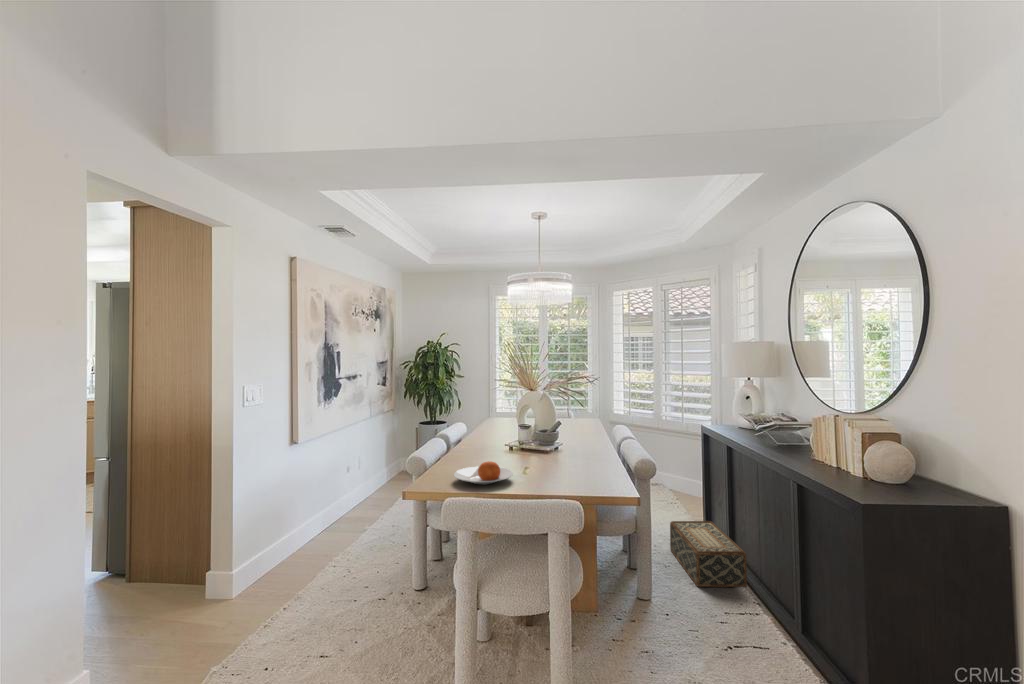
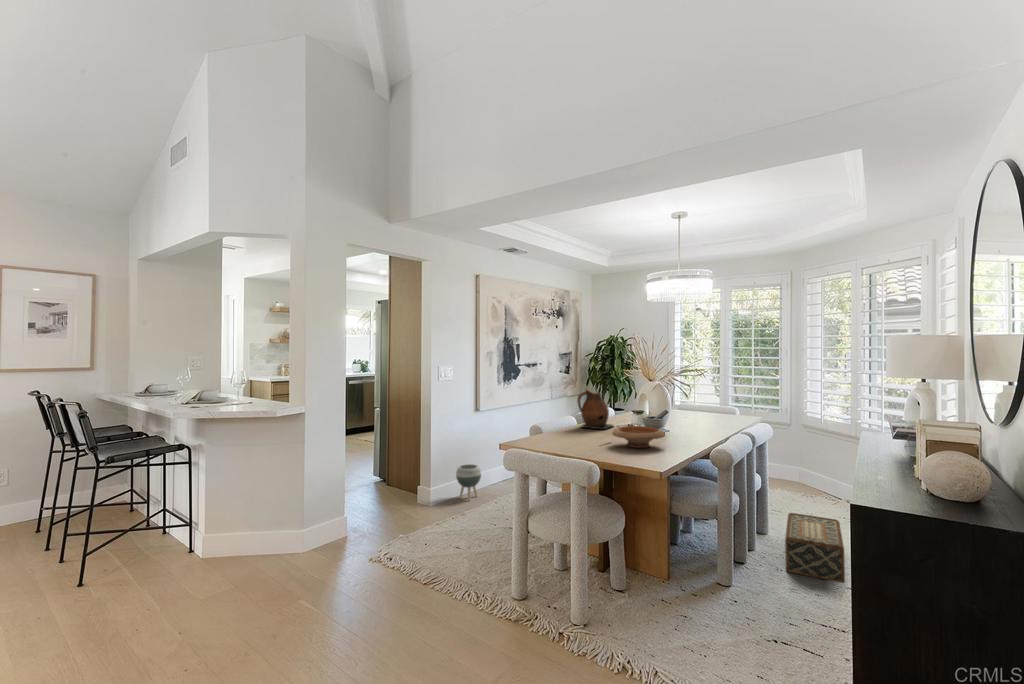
ceramic pitcher: none [469,408,508,460] -> present [578,388,613,429]
wooden bowl: none [549,454,612,483] -> present [612,426,665,448]
plate: present [454,461,513,484] -> none [542,425,587,441]
planter: none [269,522,308,577] -> present [456,464,481,501]

